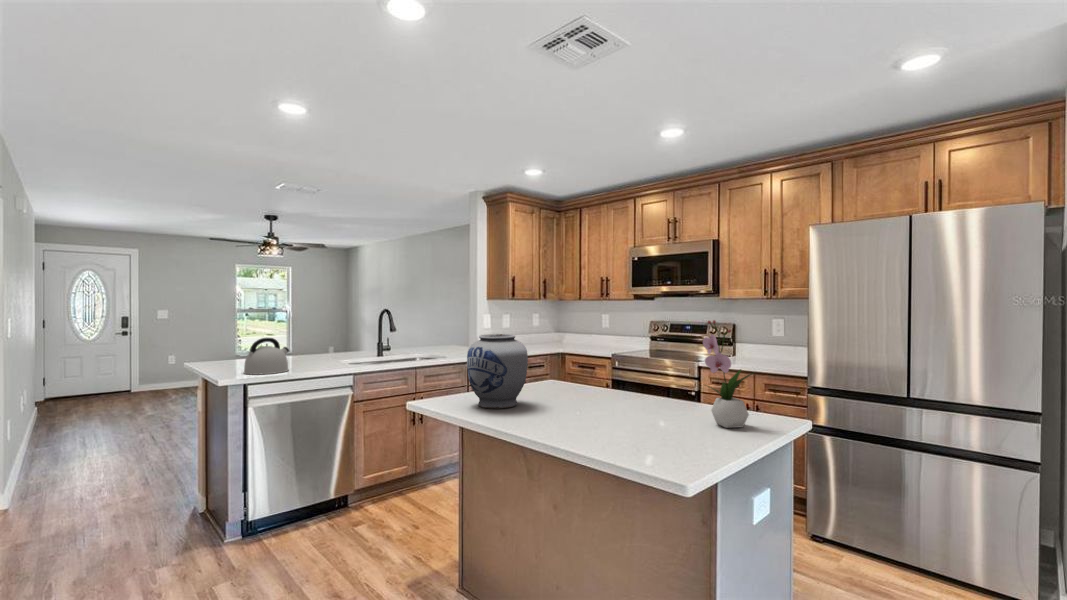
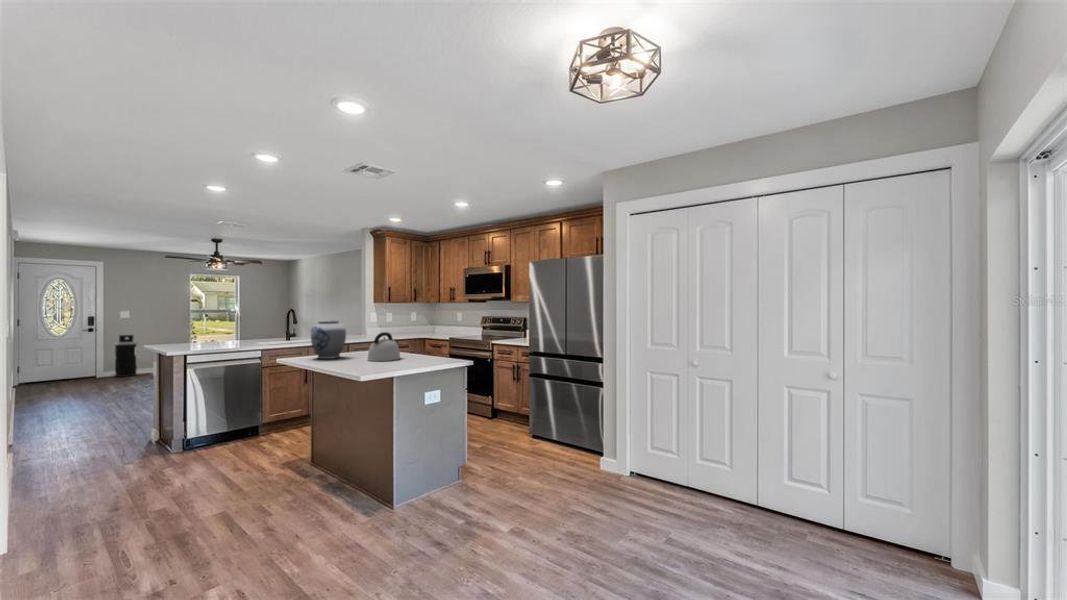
flower arrangement: present [703,320,753,428] -> none [421,311,442,363]
kettle: present [244,338,289,375] -> present [368,332,400,361]
trash can: none [152,339,177,392] -> present [115,335,137,377]

